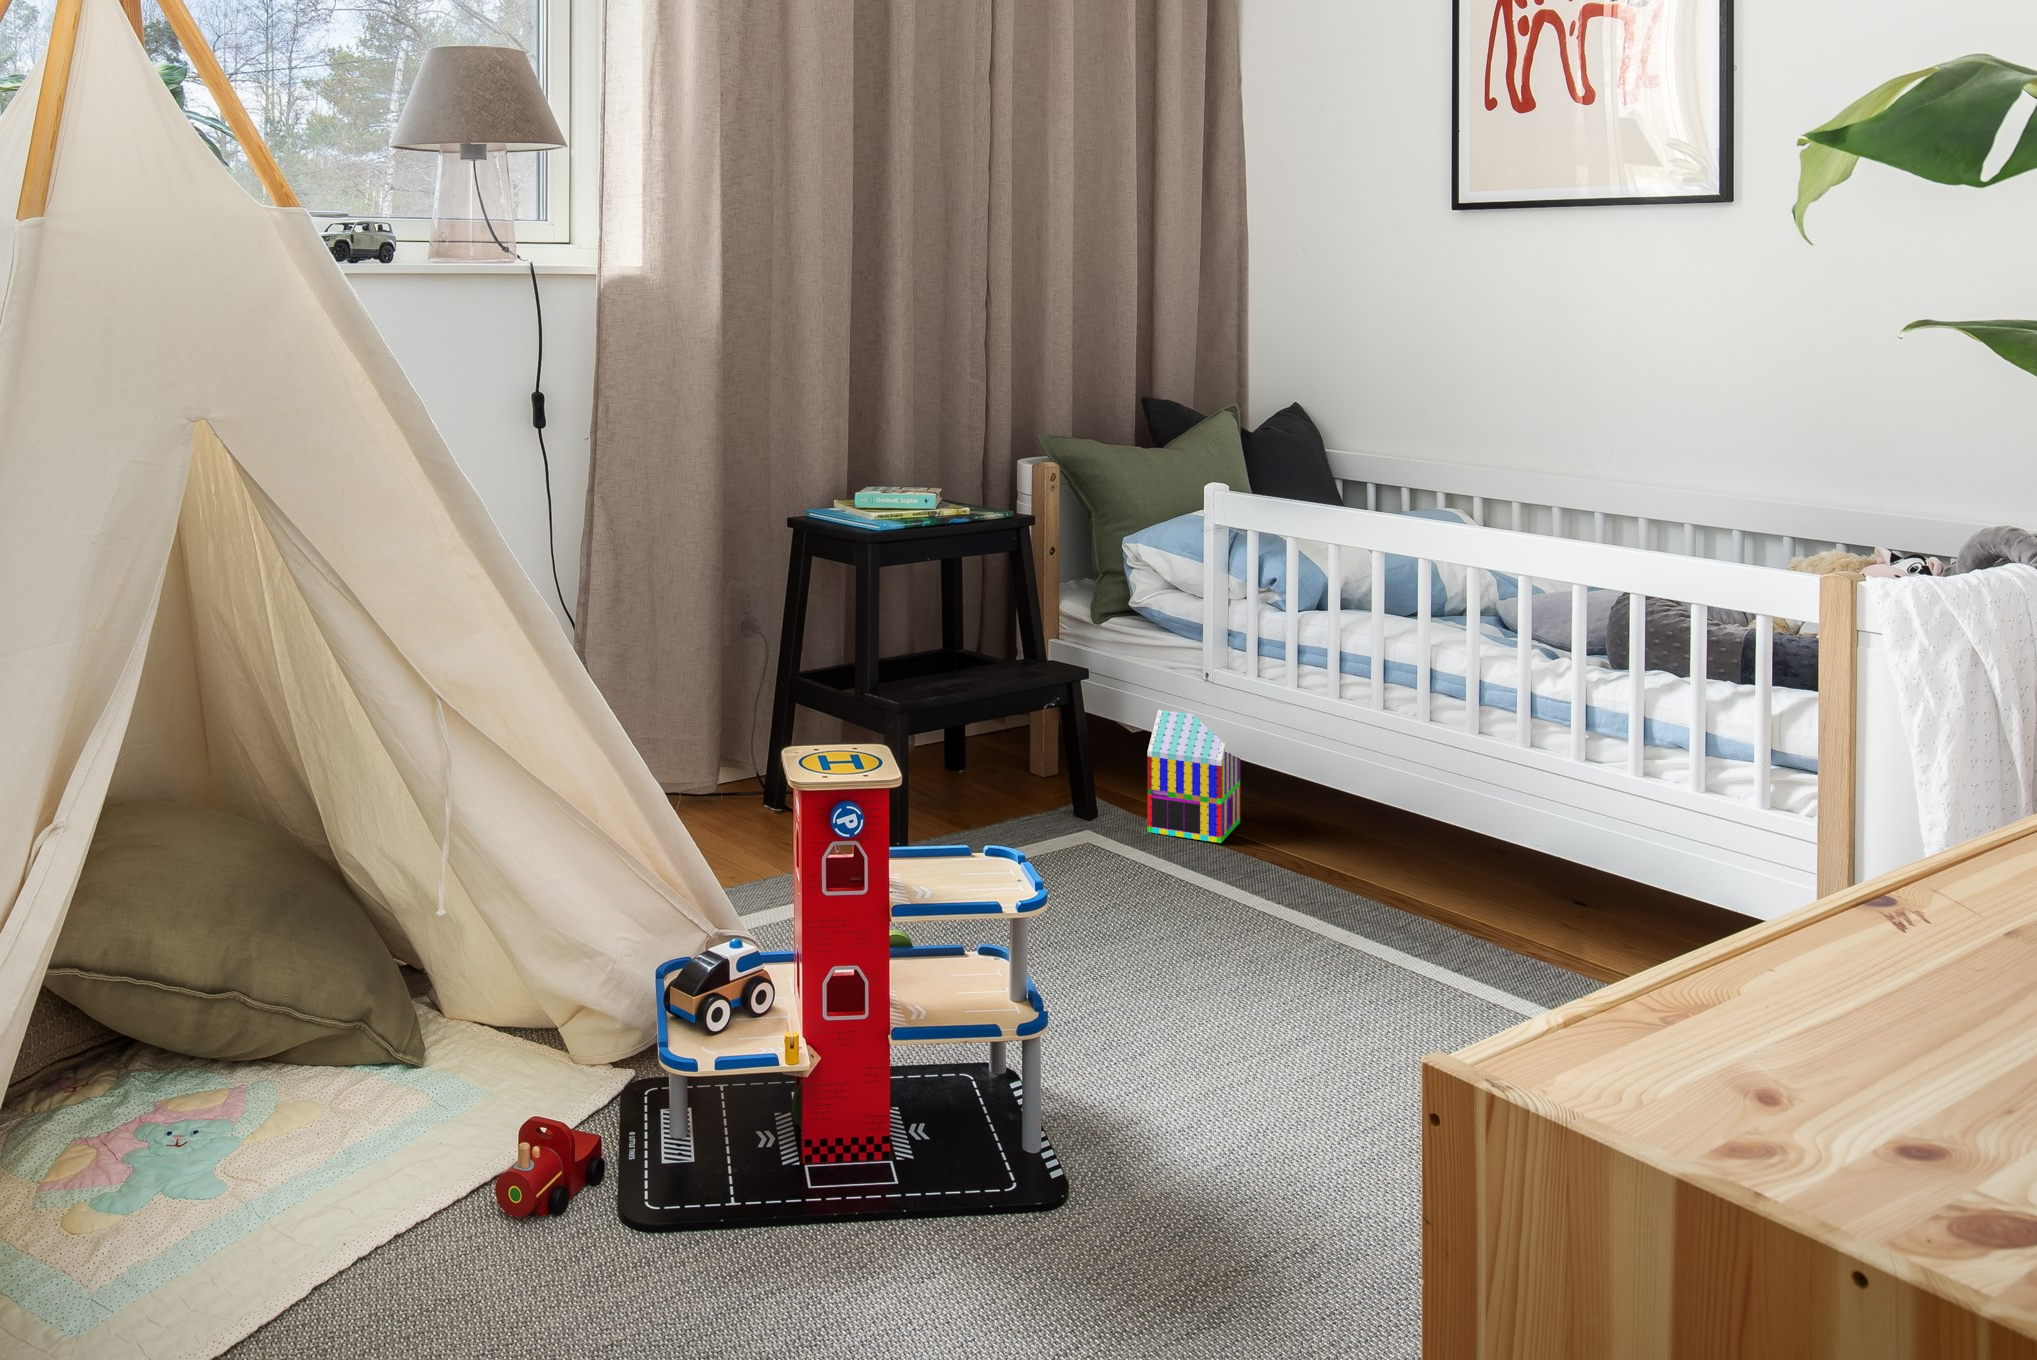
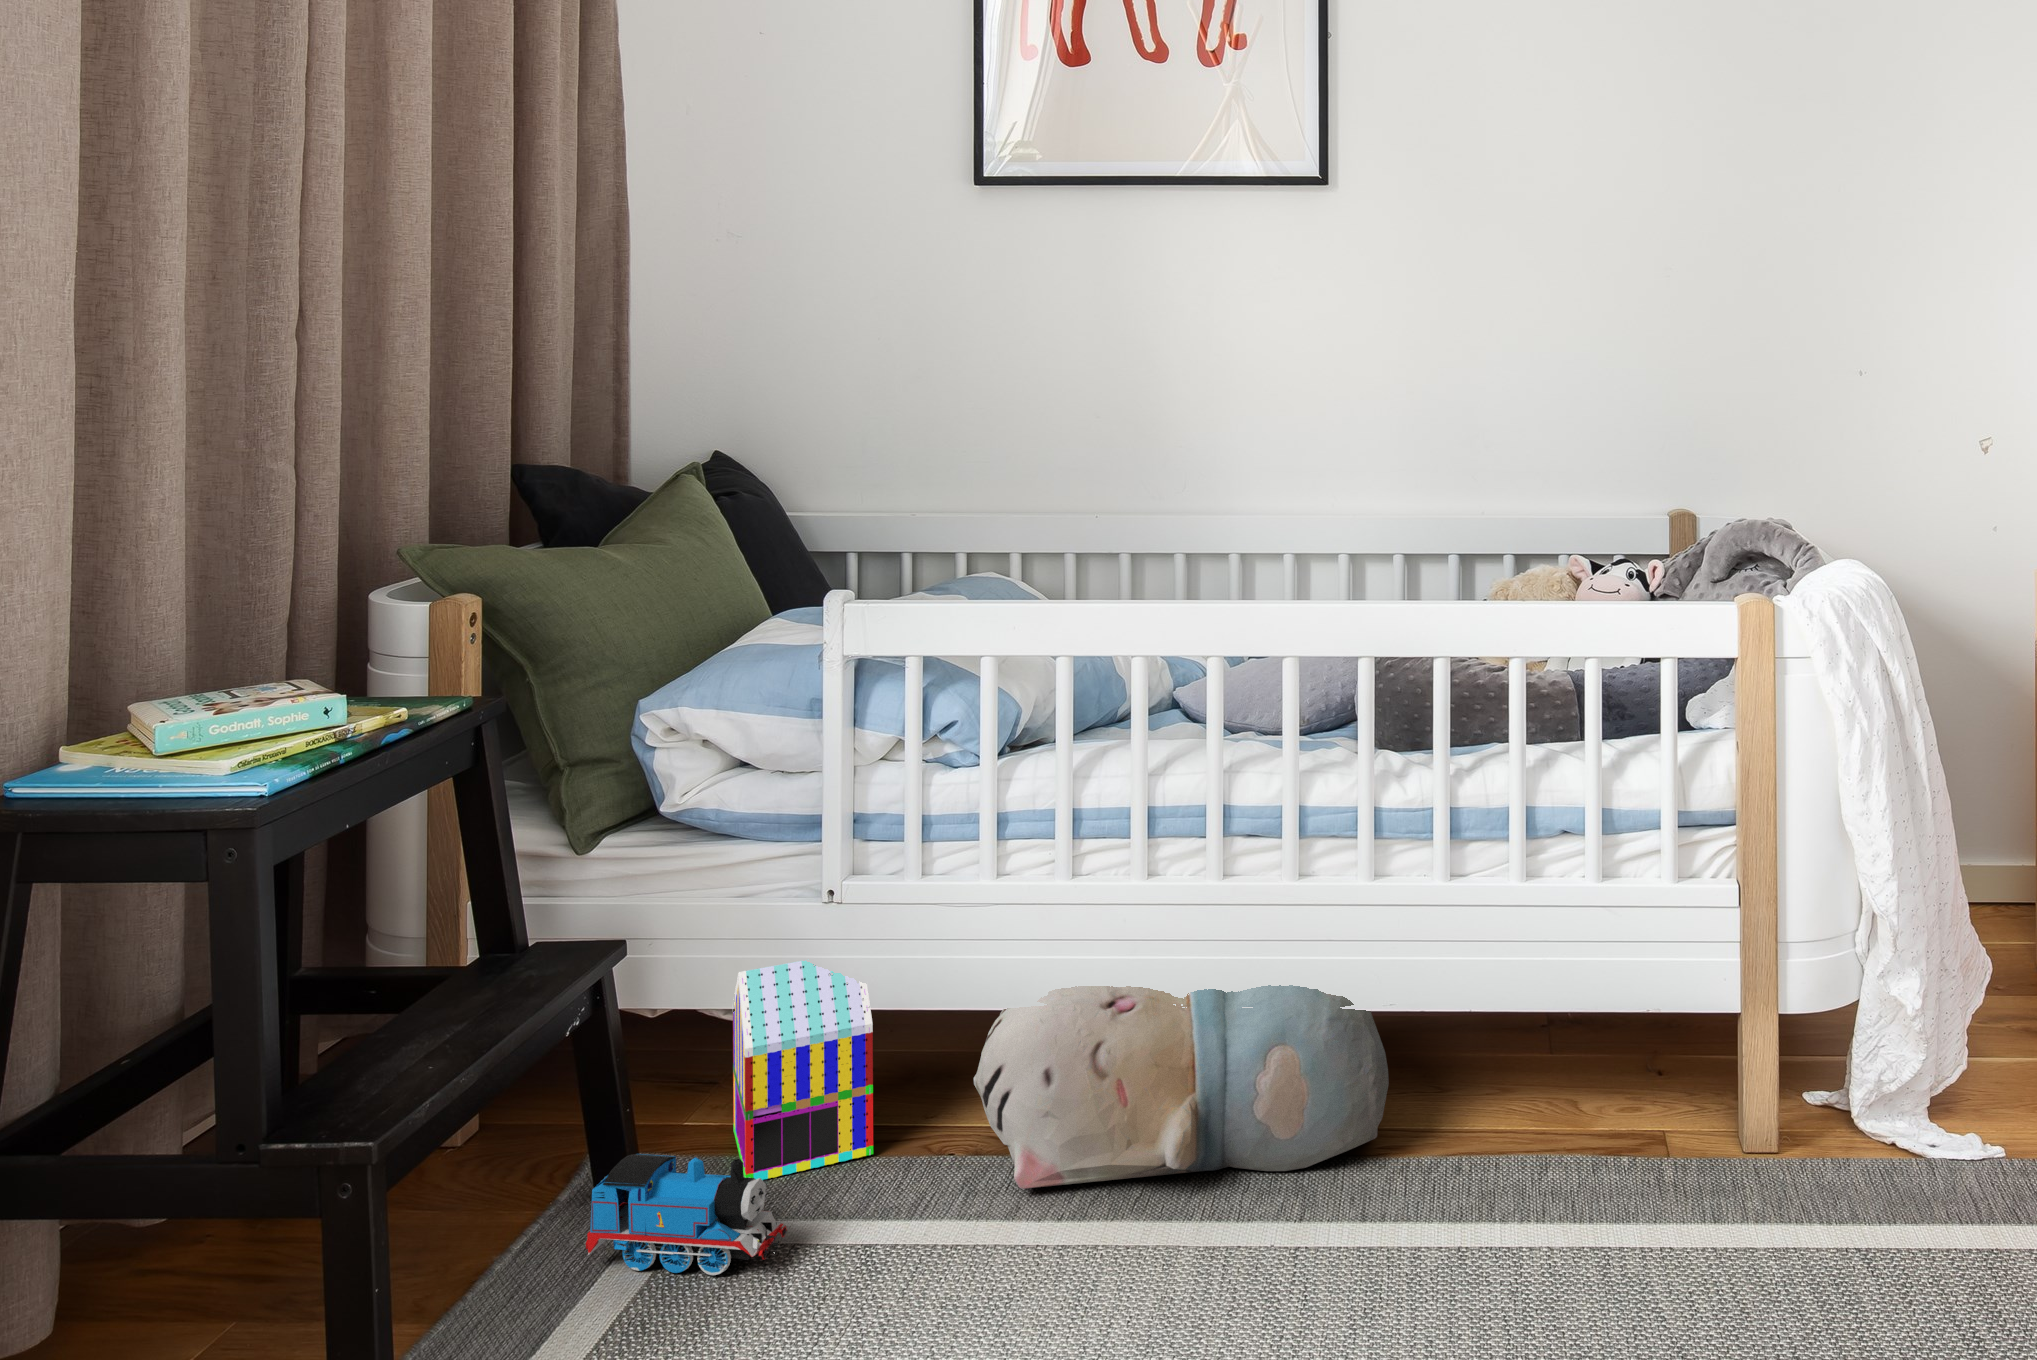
plush toy: none [1268,760,1557,939] -> present [974,985,1389,1189]
toy train: none [1044,781,1131,855] -> present [586,1154,787,1275]

